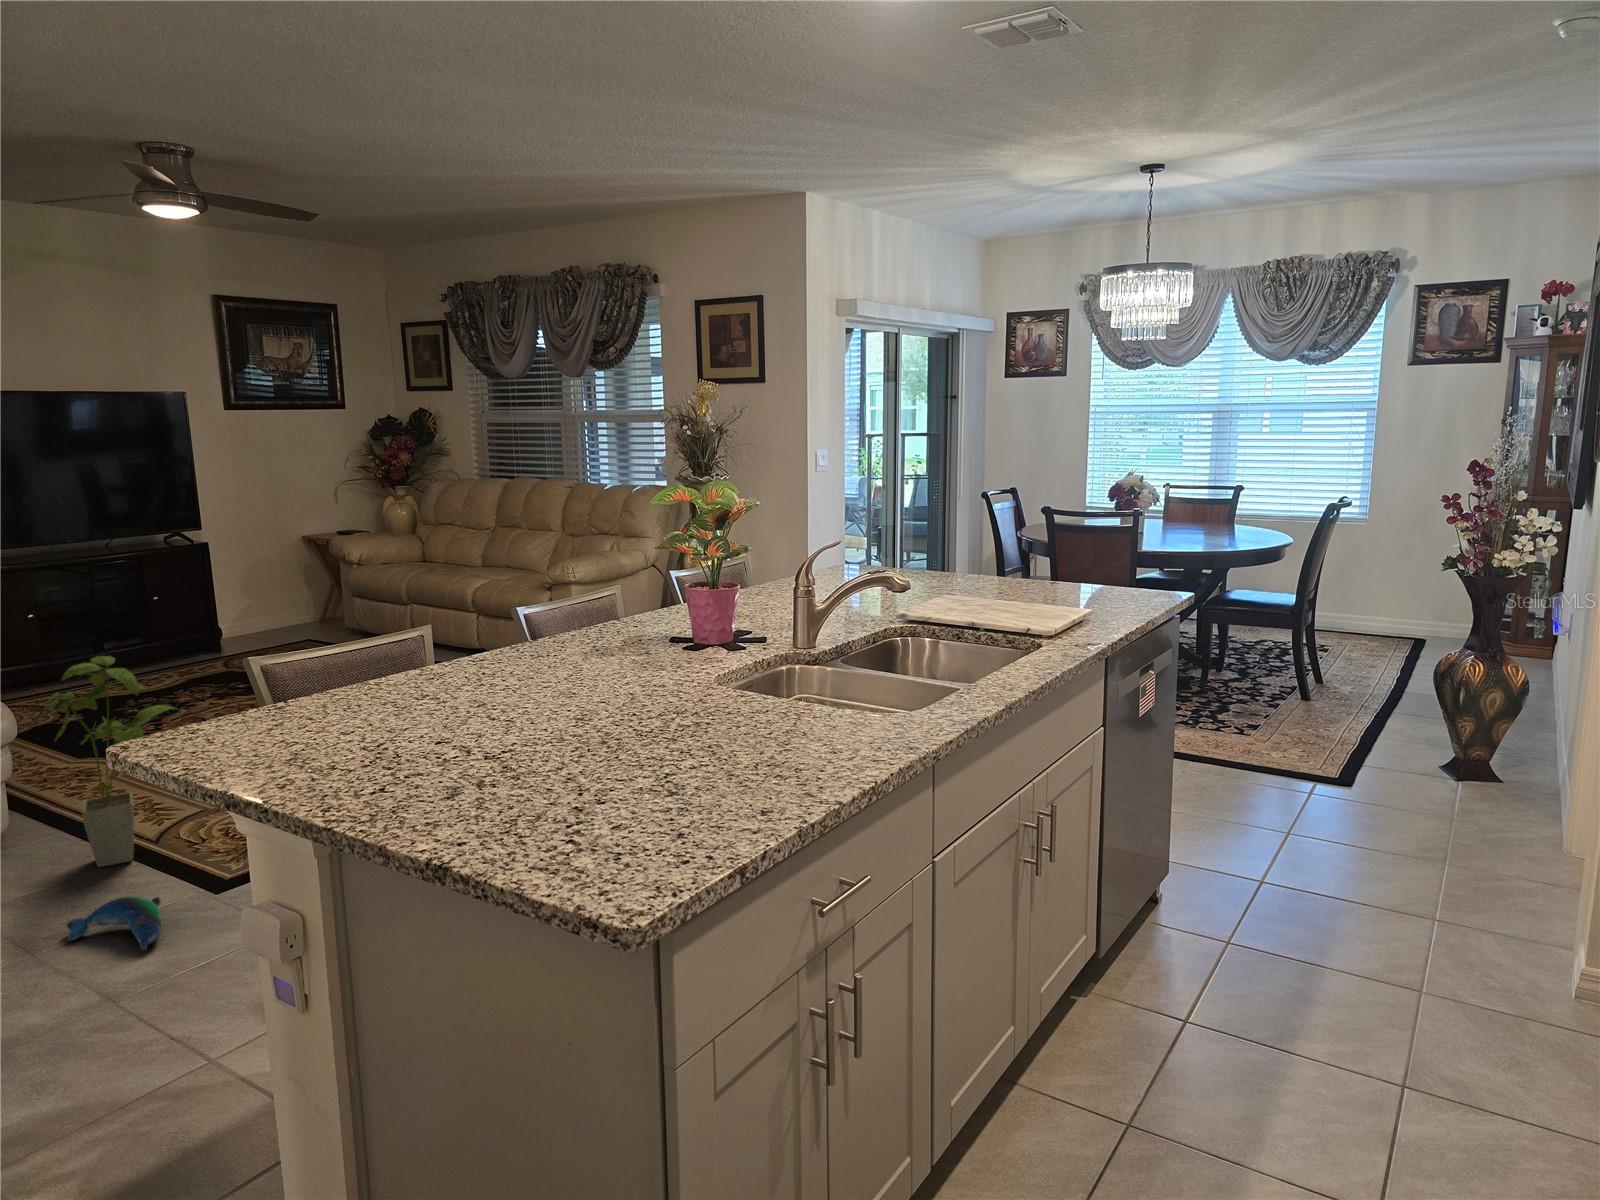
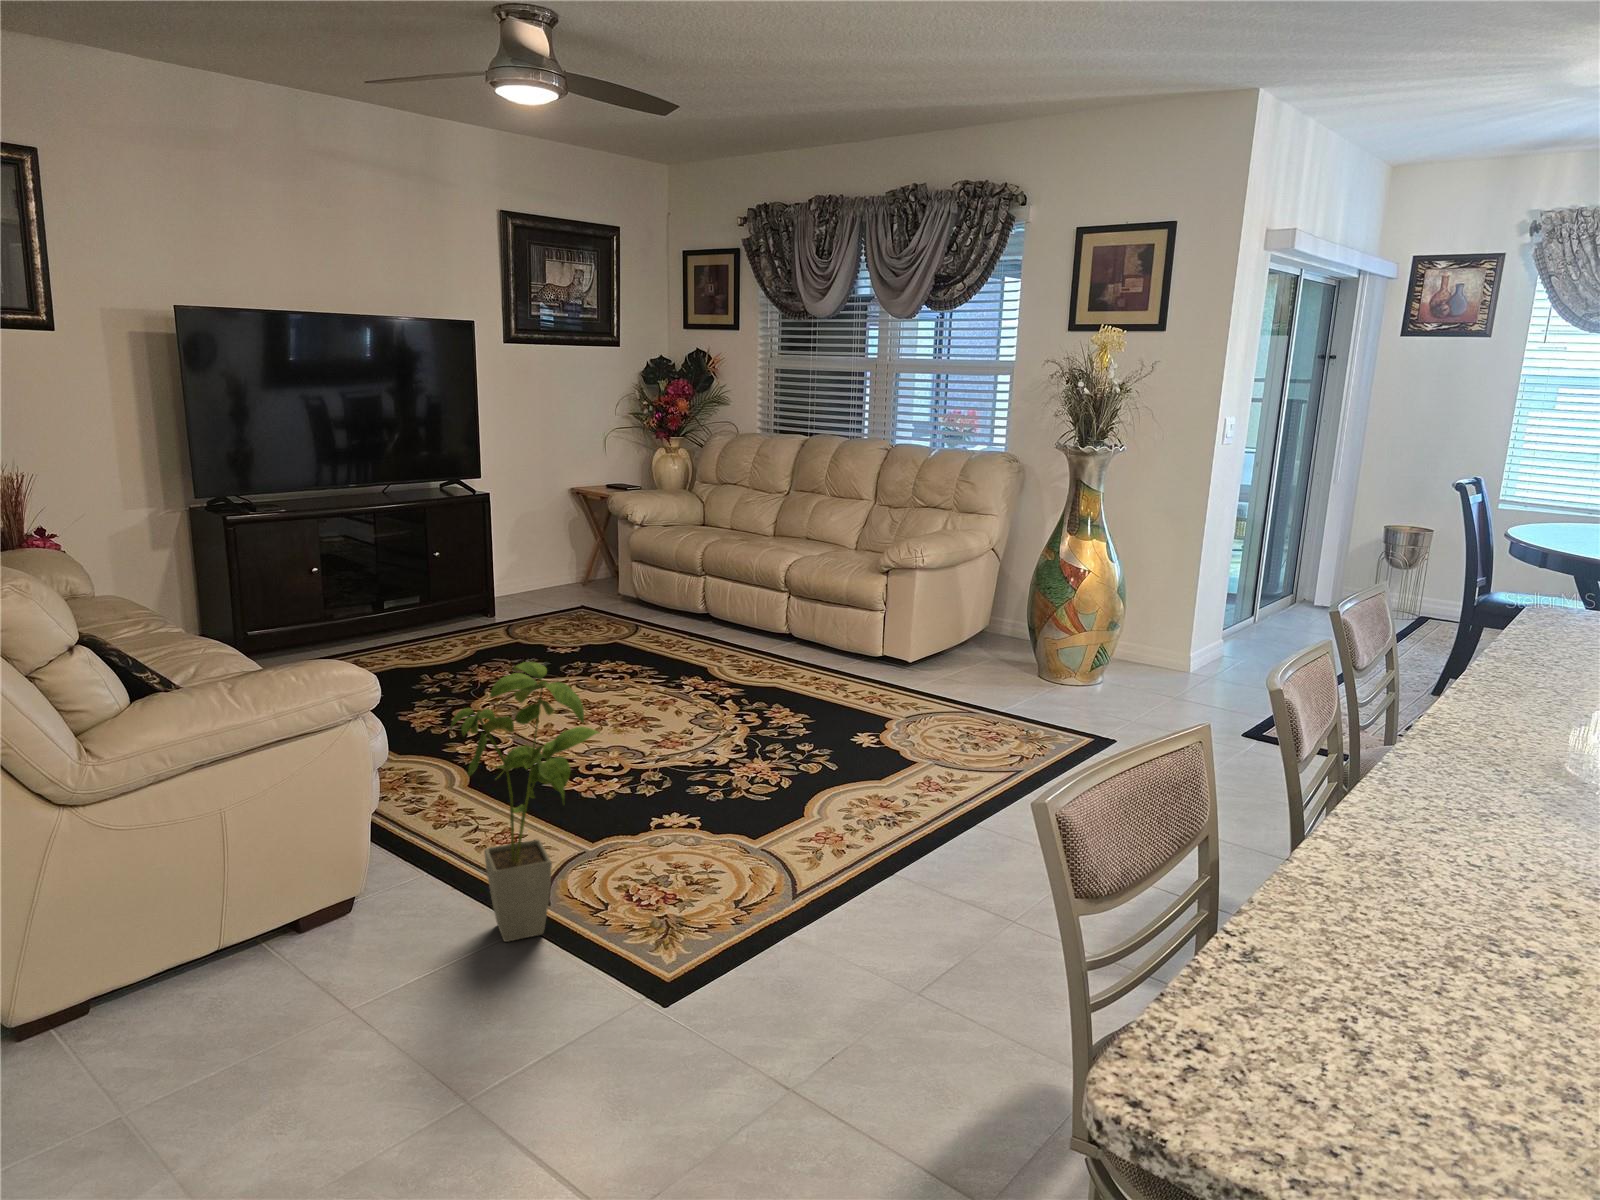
plush toy: present [67,896,161,951] -> none [515,1022,652,1119]

